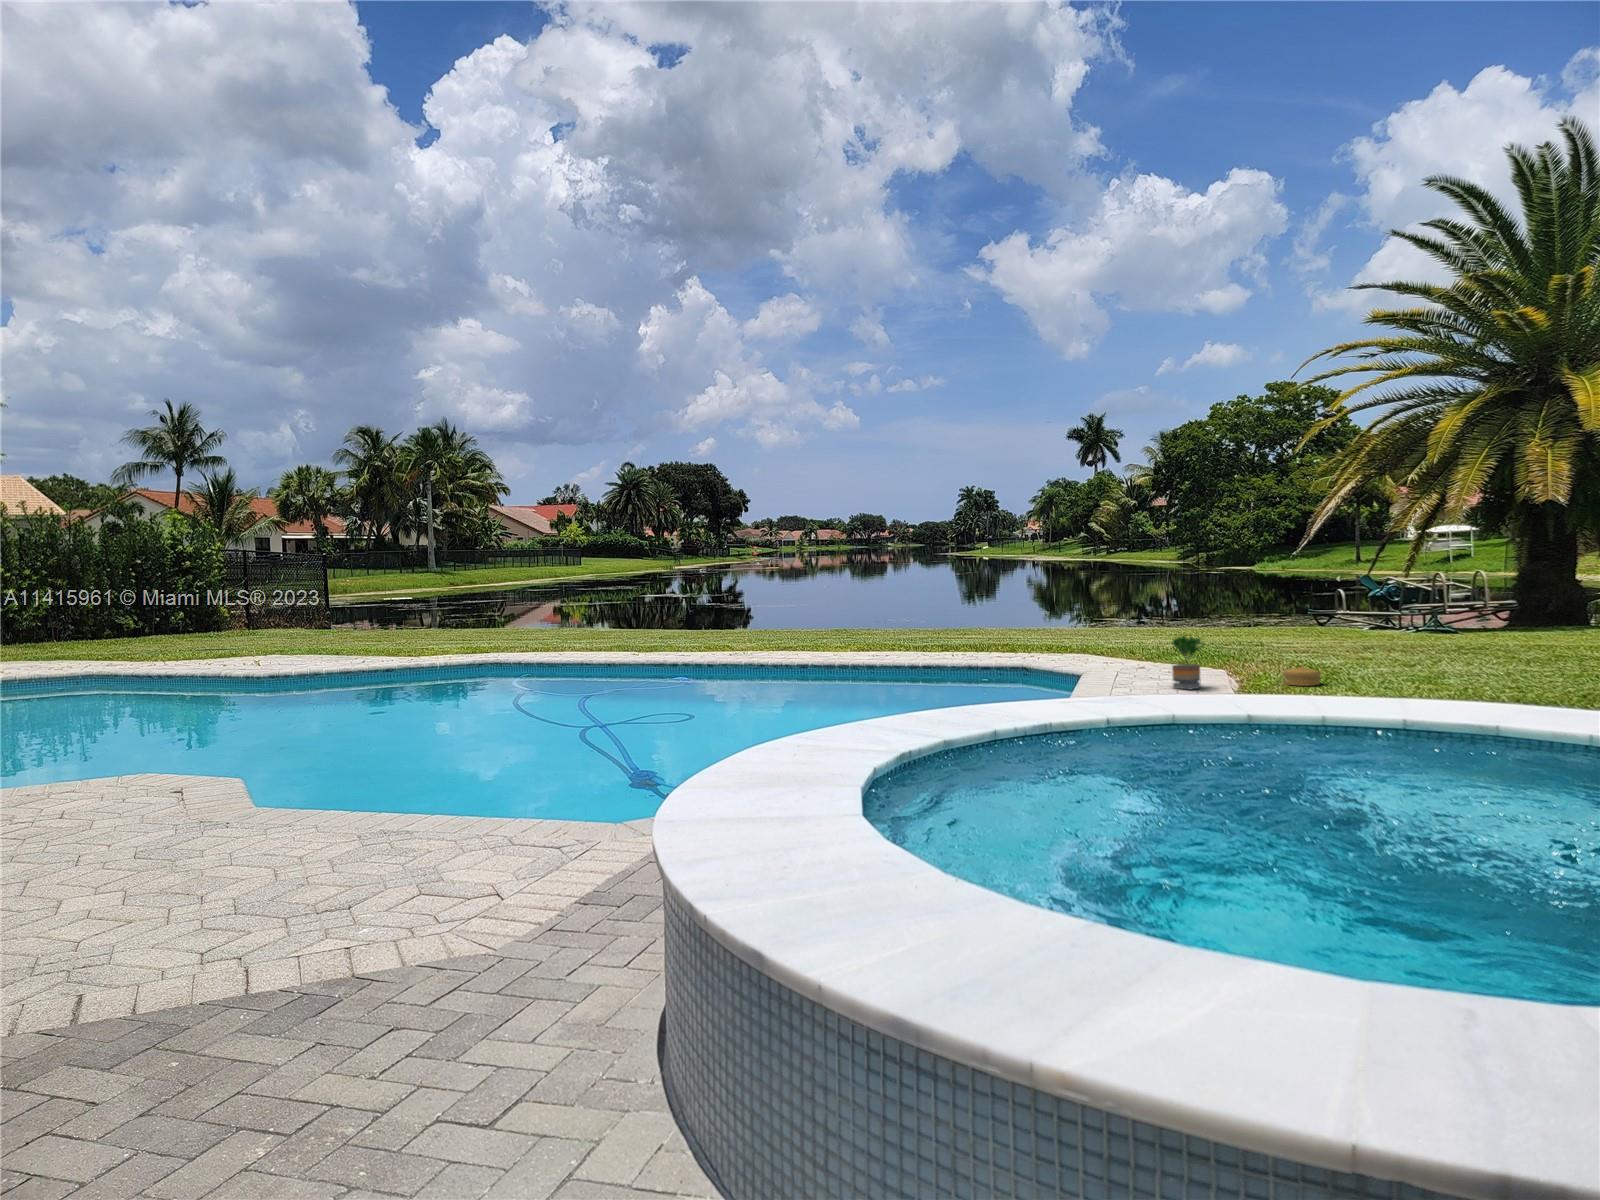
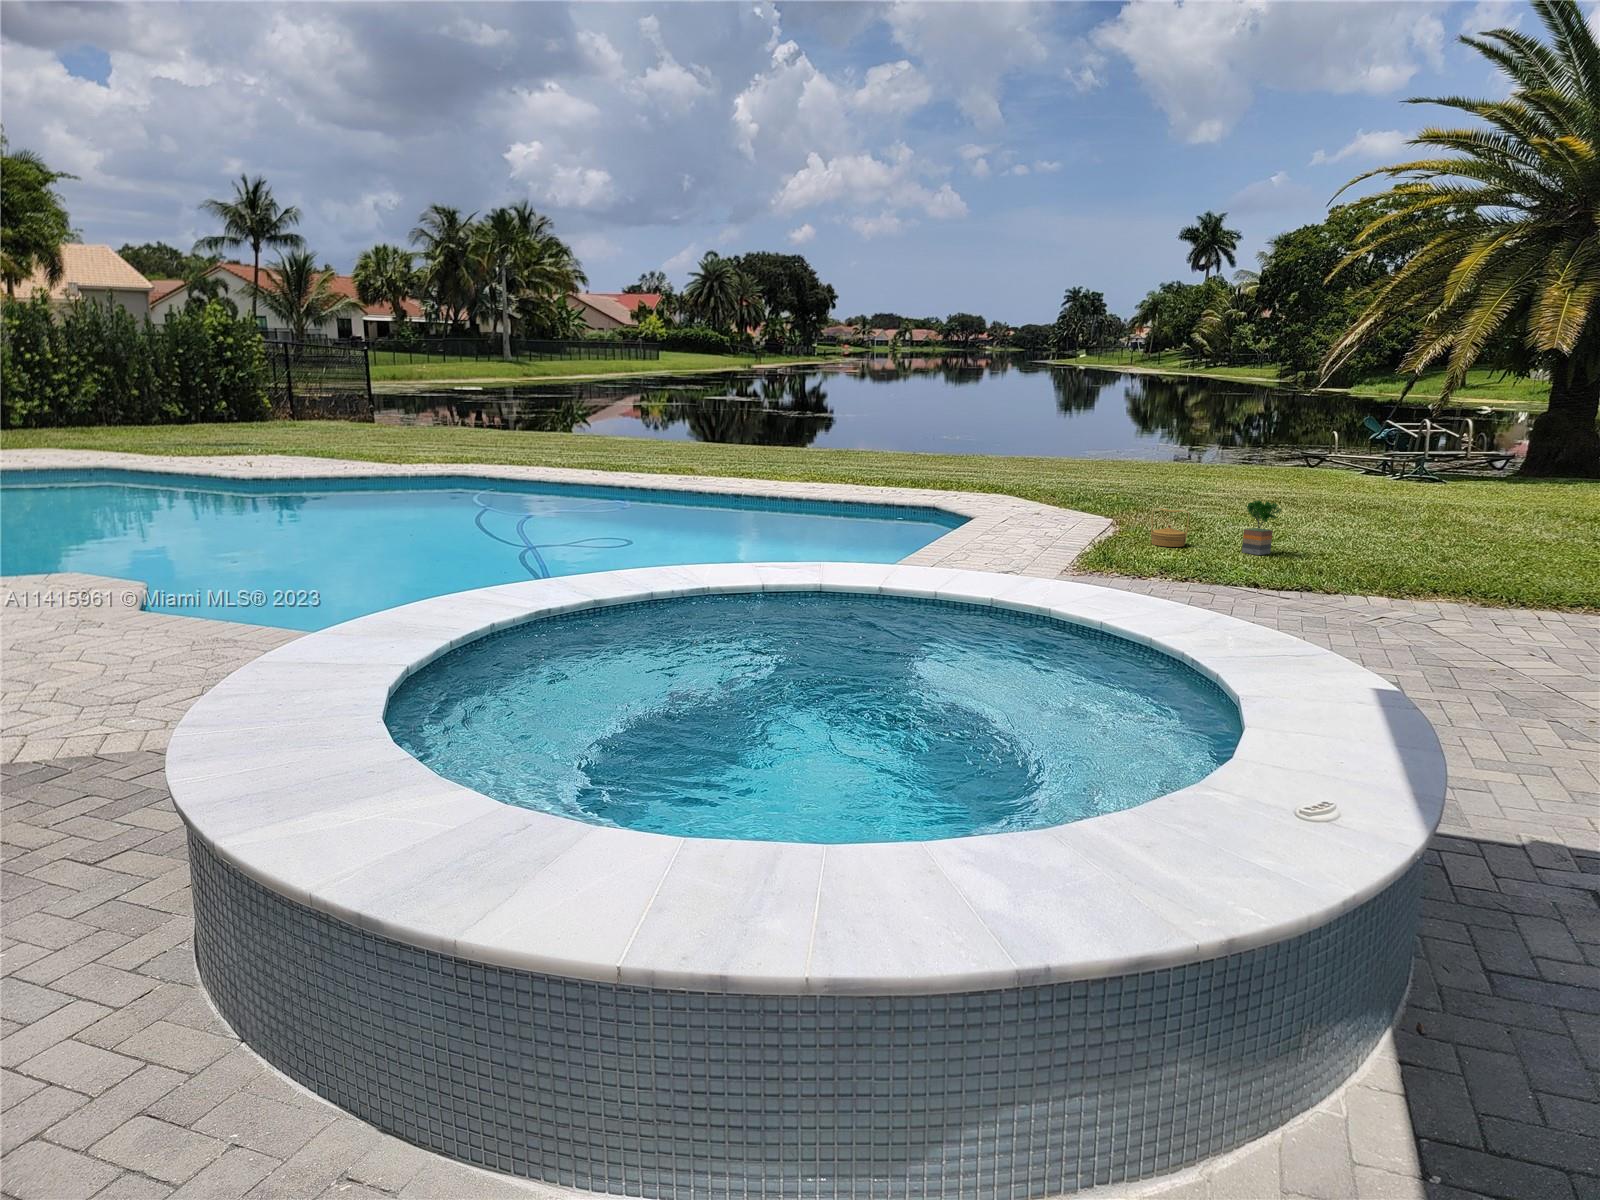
potted tree: present [1172,636,1204,689] -> present [1242,500,1281,555]

